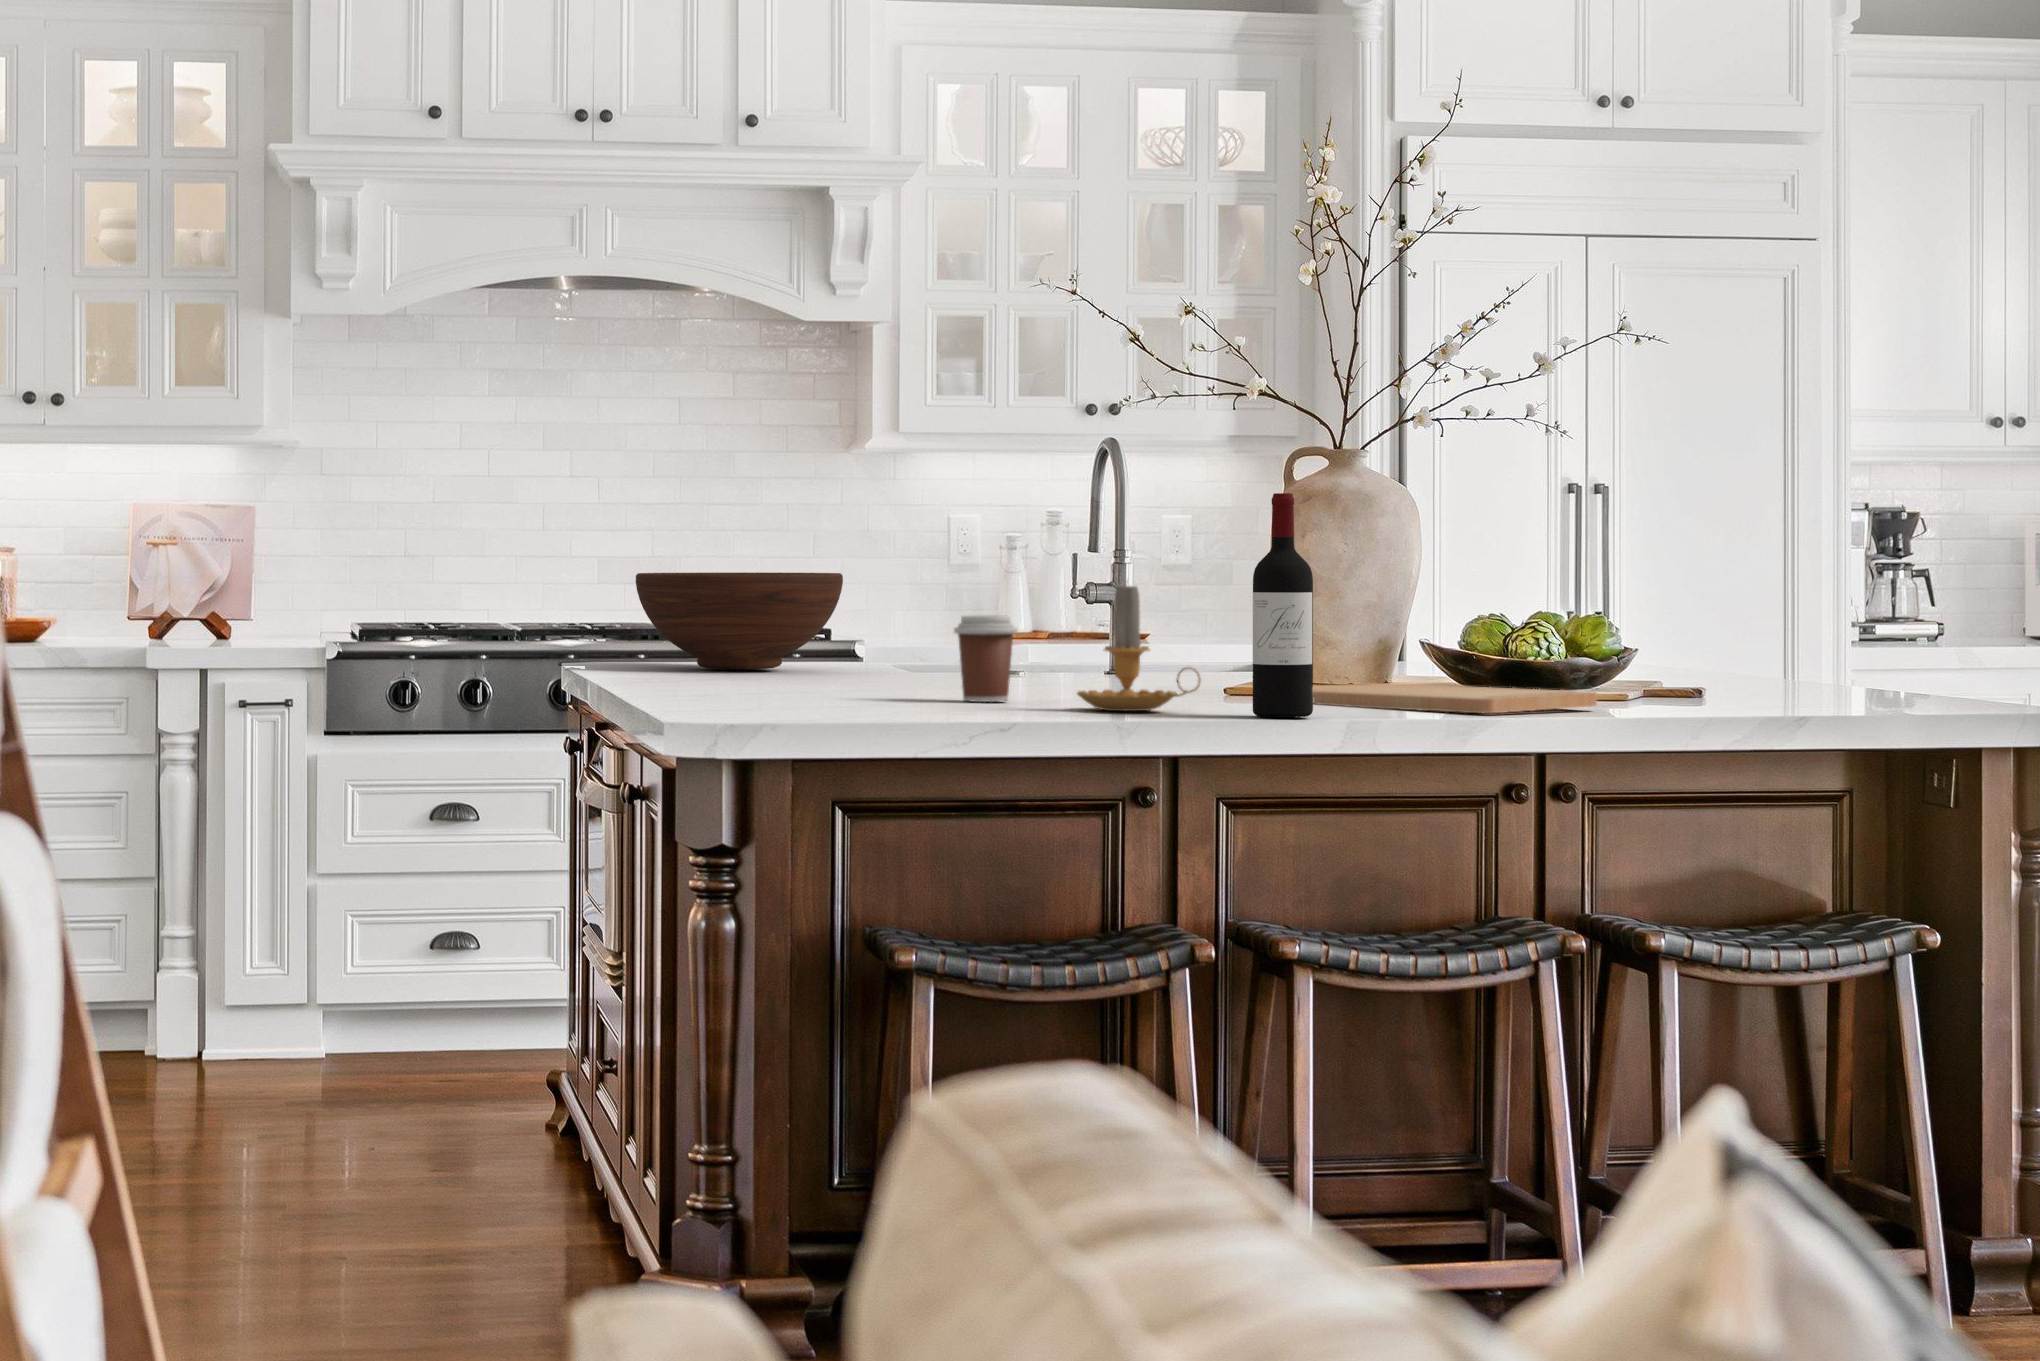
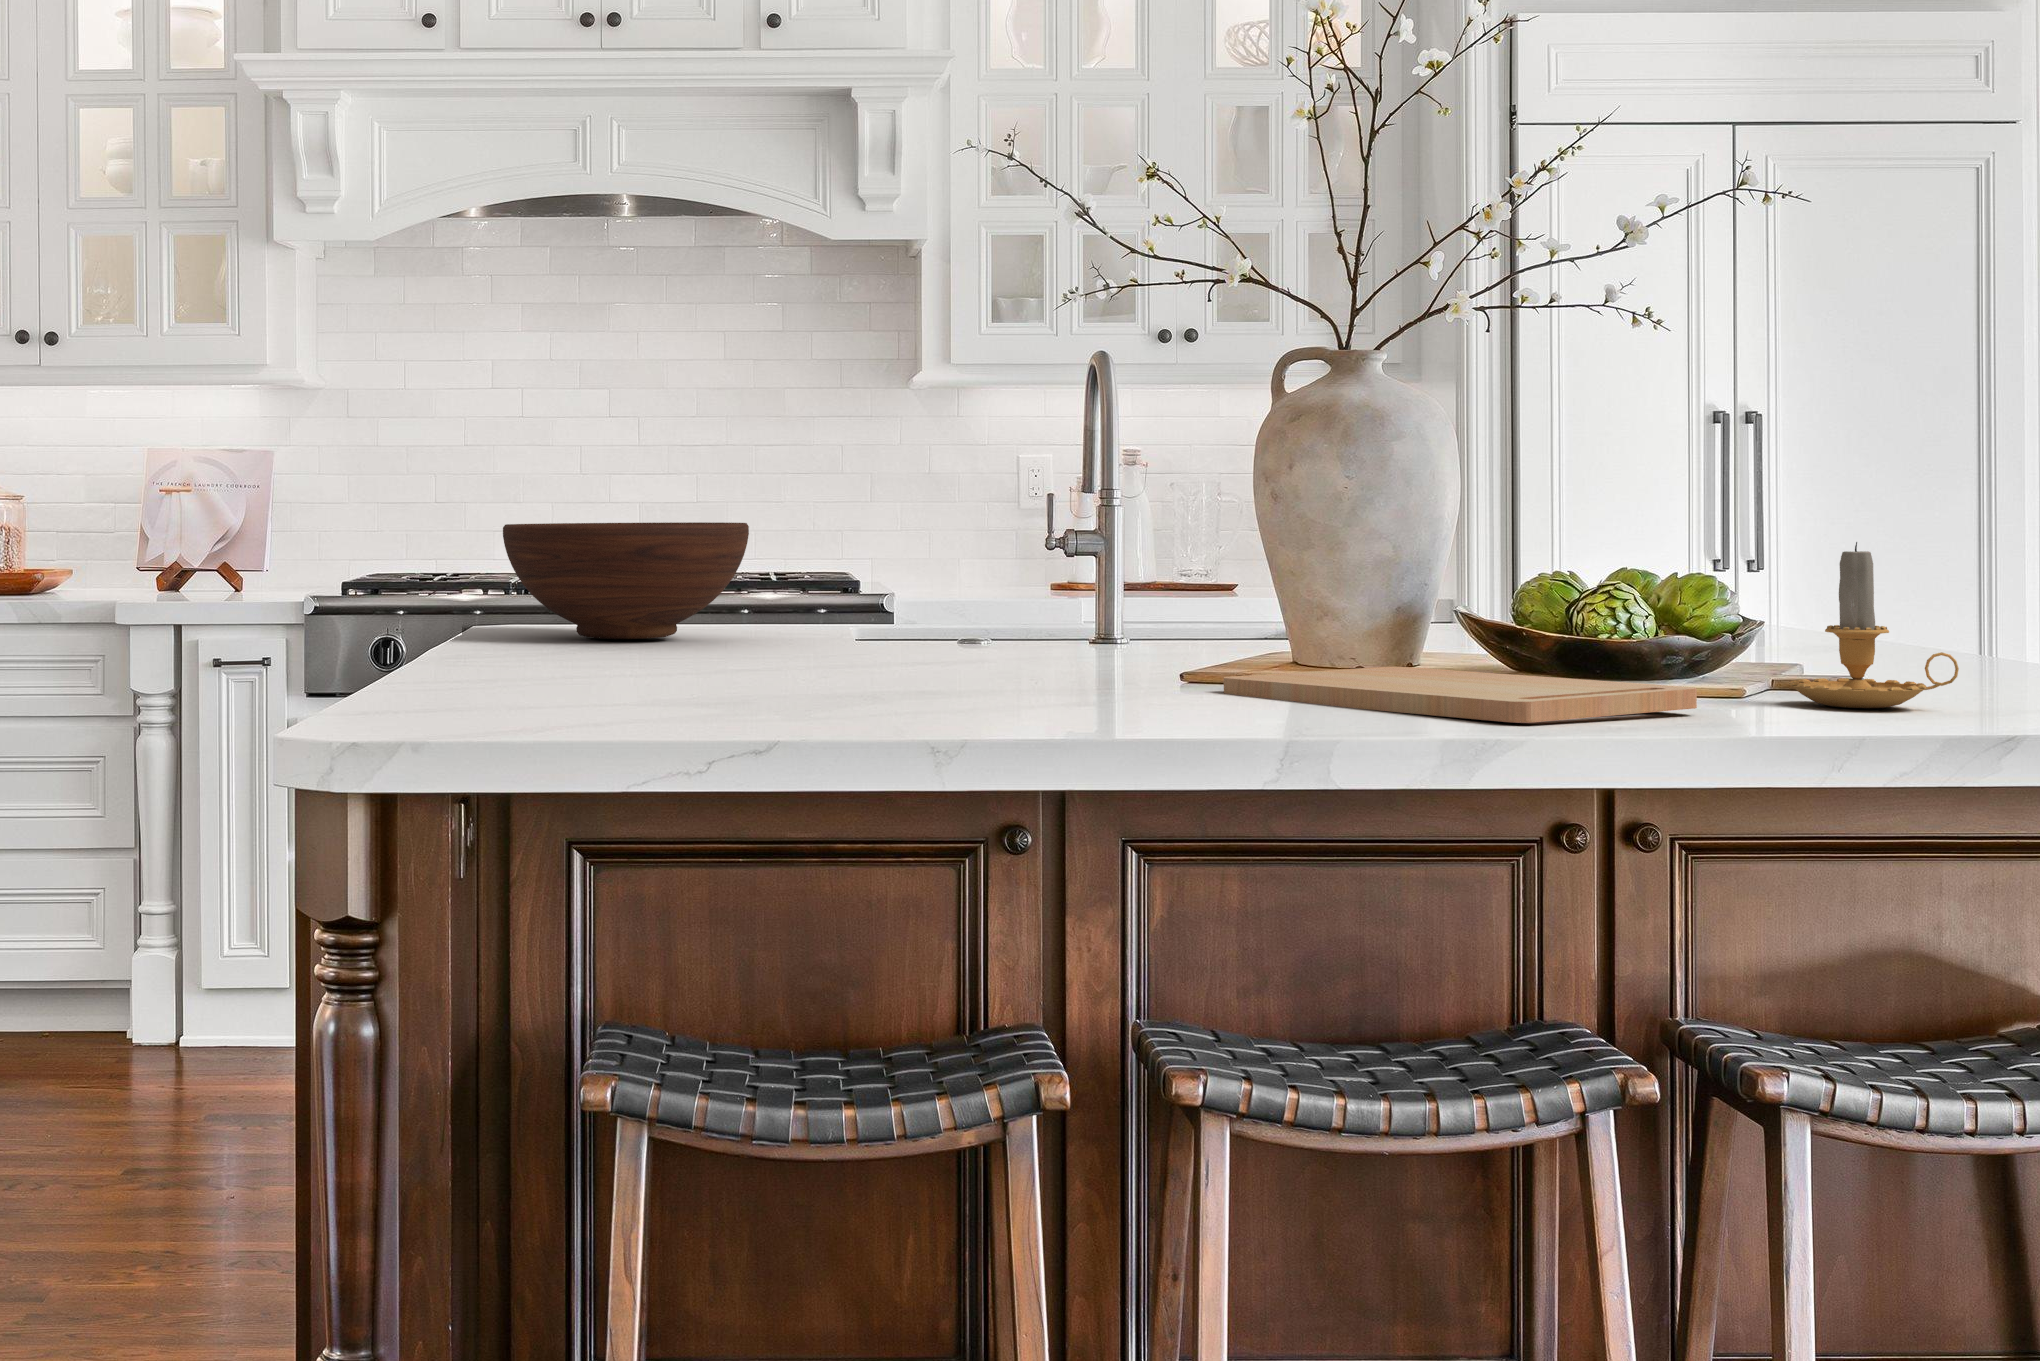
wine bottle: present [1253,493,1313,718] -> none [1153,405,1243,733]
candle: present [1077,586,1201,711] -> present [1789,542,1959,708]
coffee cup: present [954,615,1018,702] -> none [771,580,858,698]

